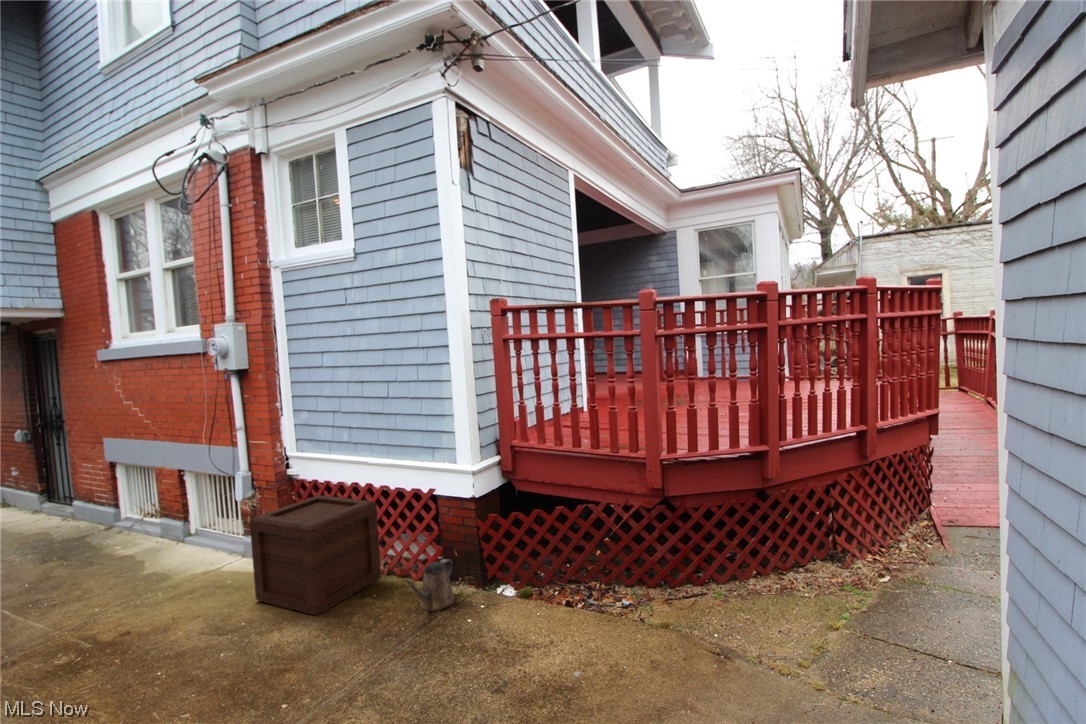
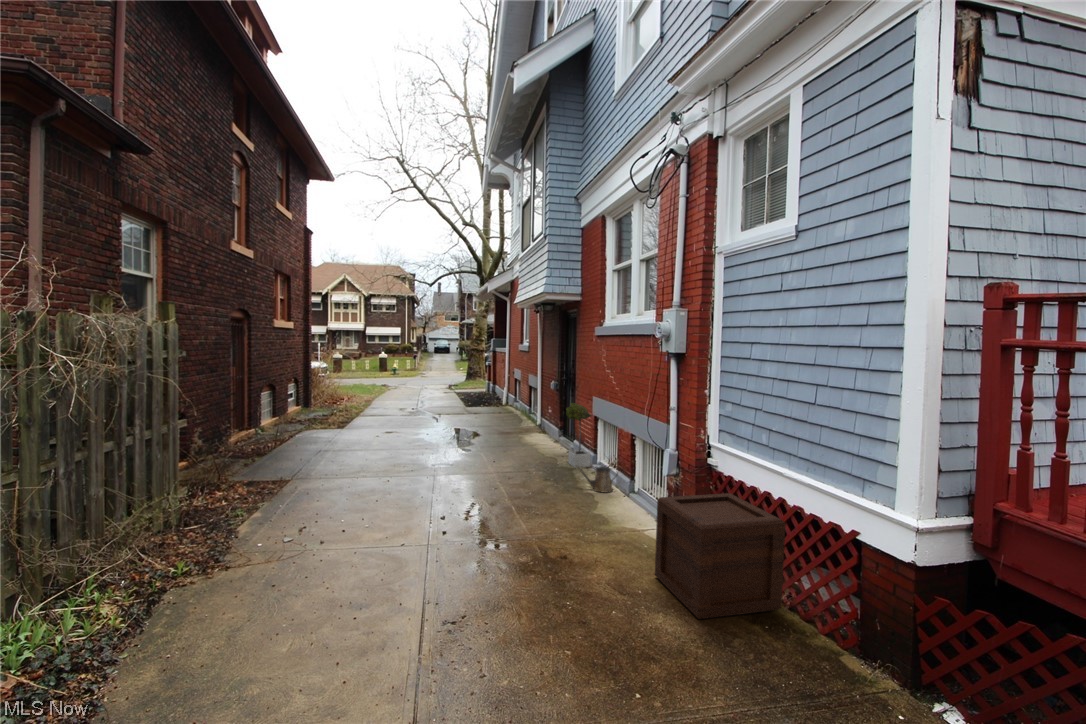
potted tree: none [60,452,110,534] -> present [567,403,591,468]
watering can: present [402,559,455,611] -> present [575,465,618,493]

